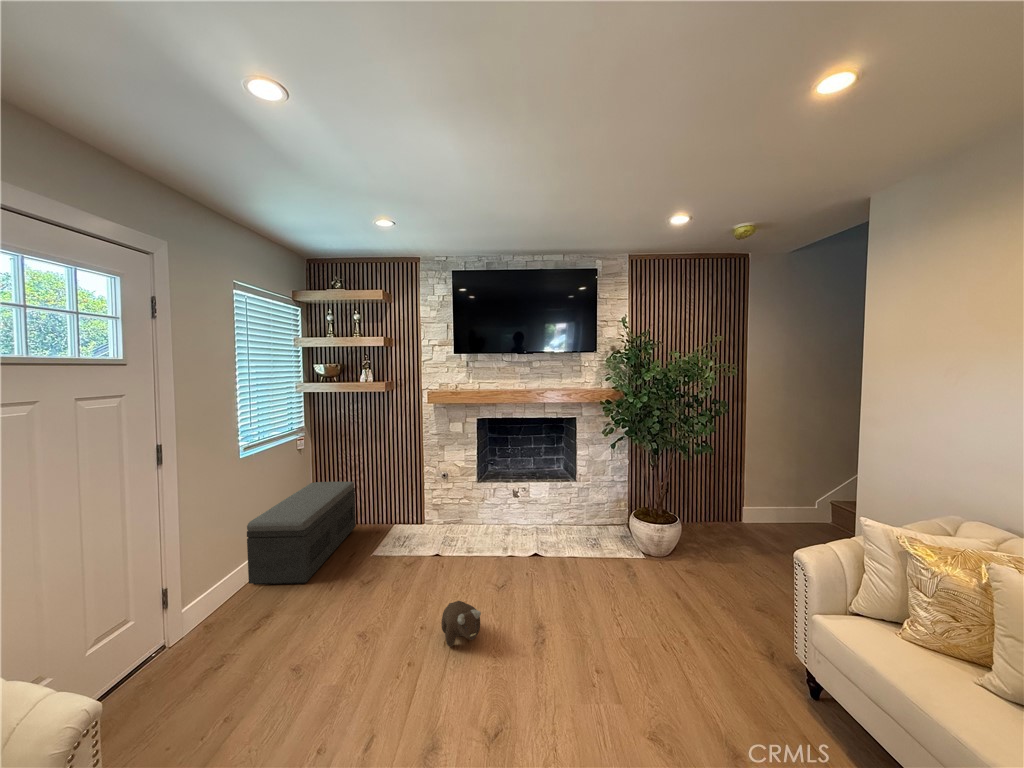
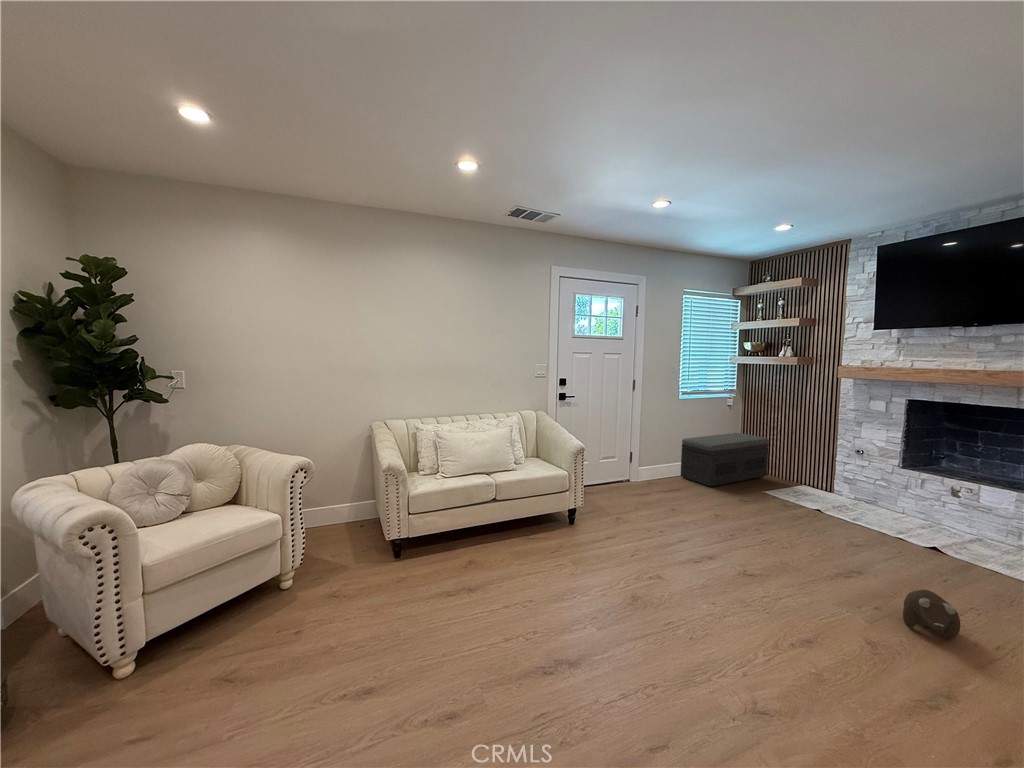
plush toy: present [441,601,481,647] -> present [903,590,960,639]

